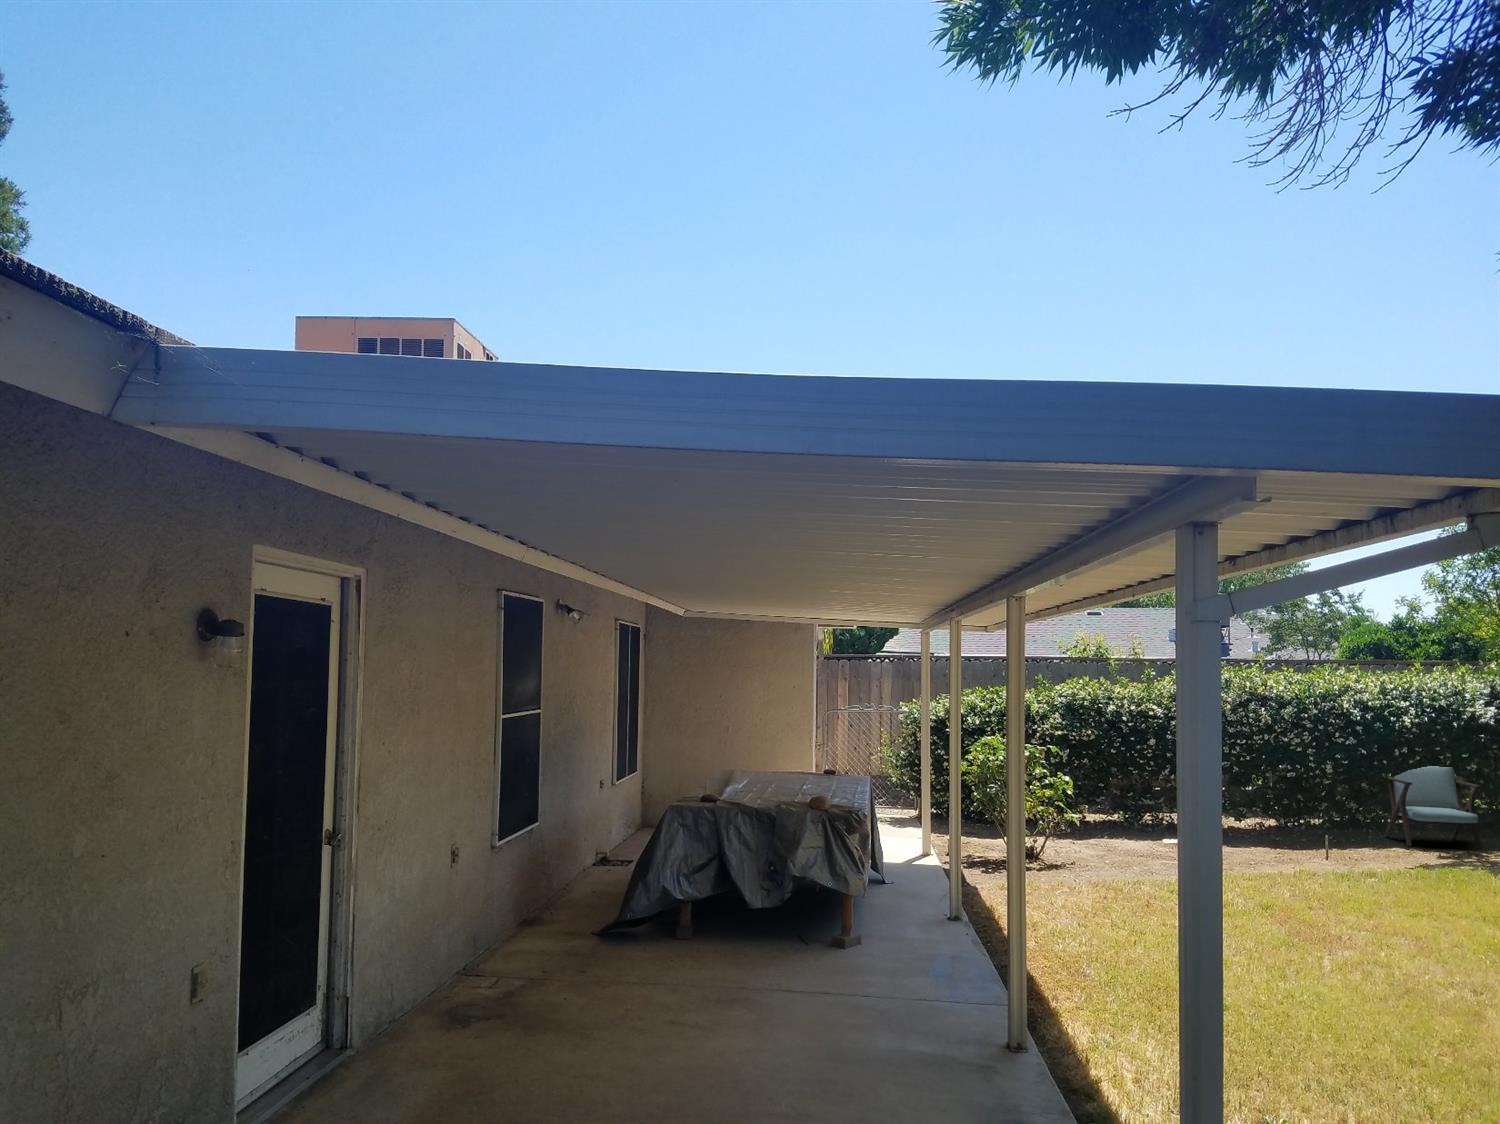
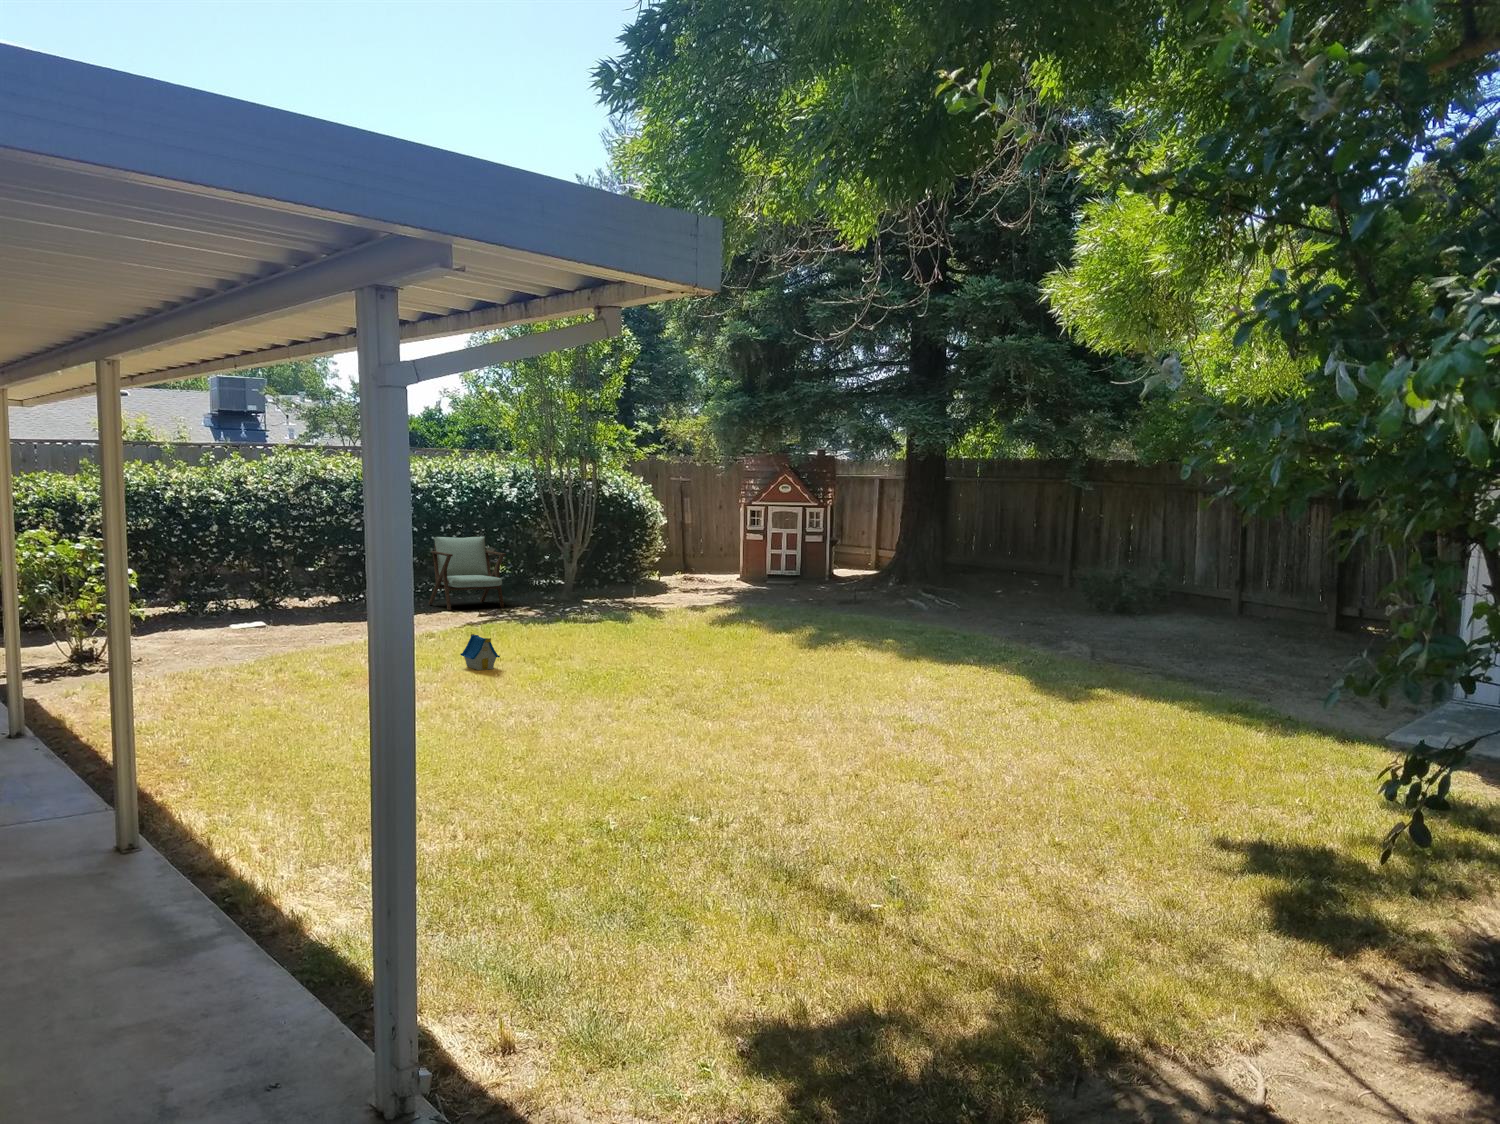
toy house: none [1414,885,1468,933] -> present [460,634,500,670]

